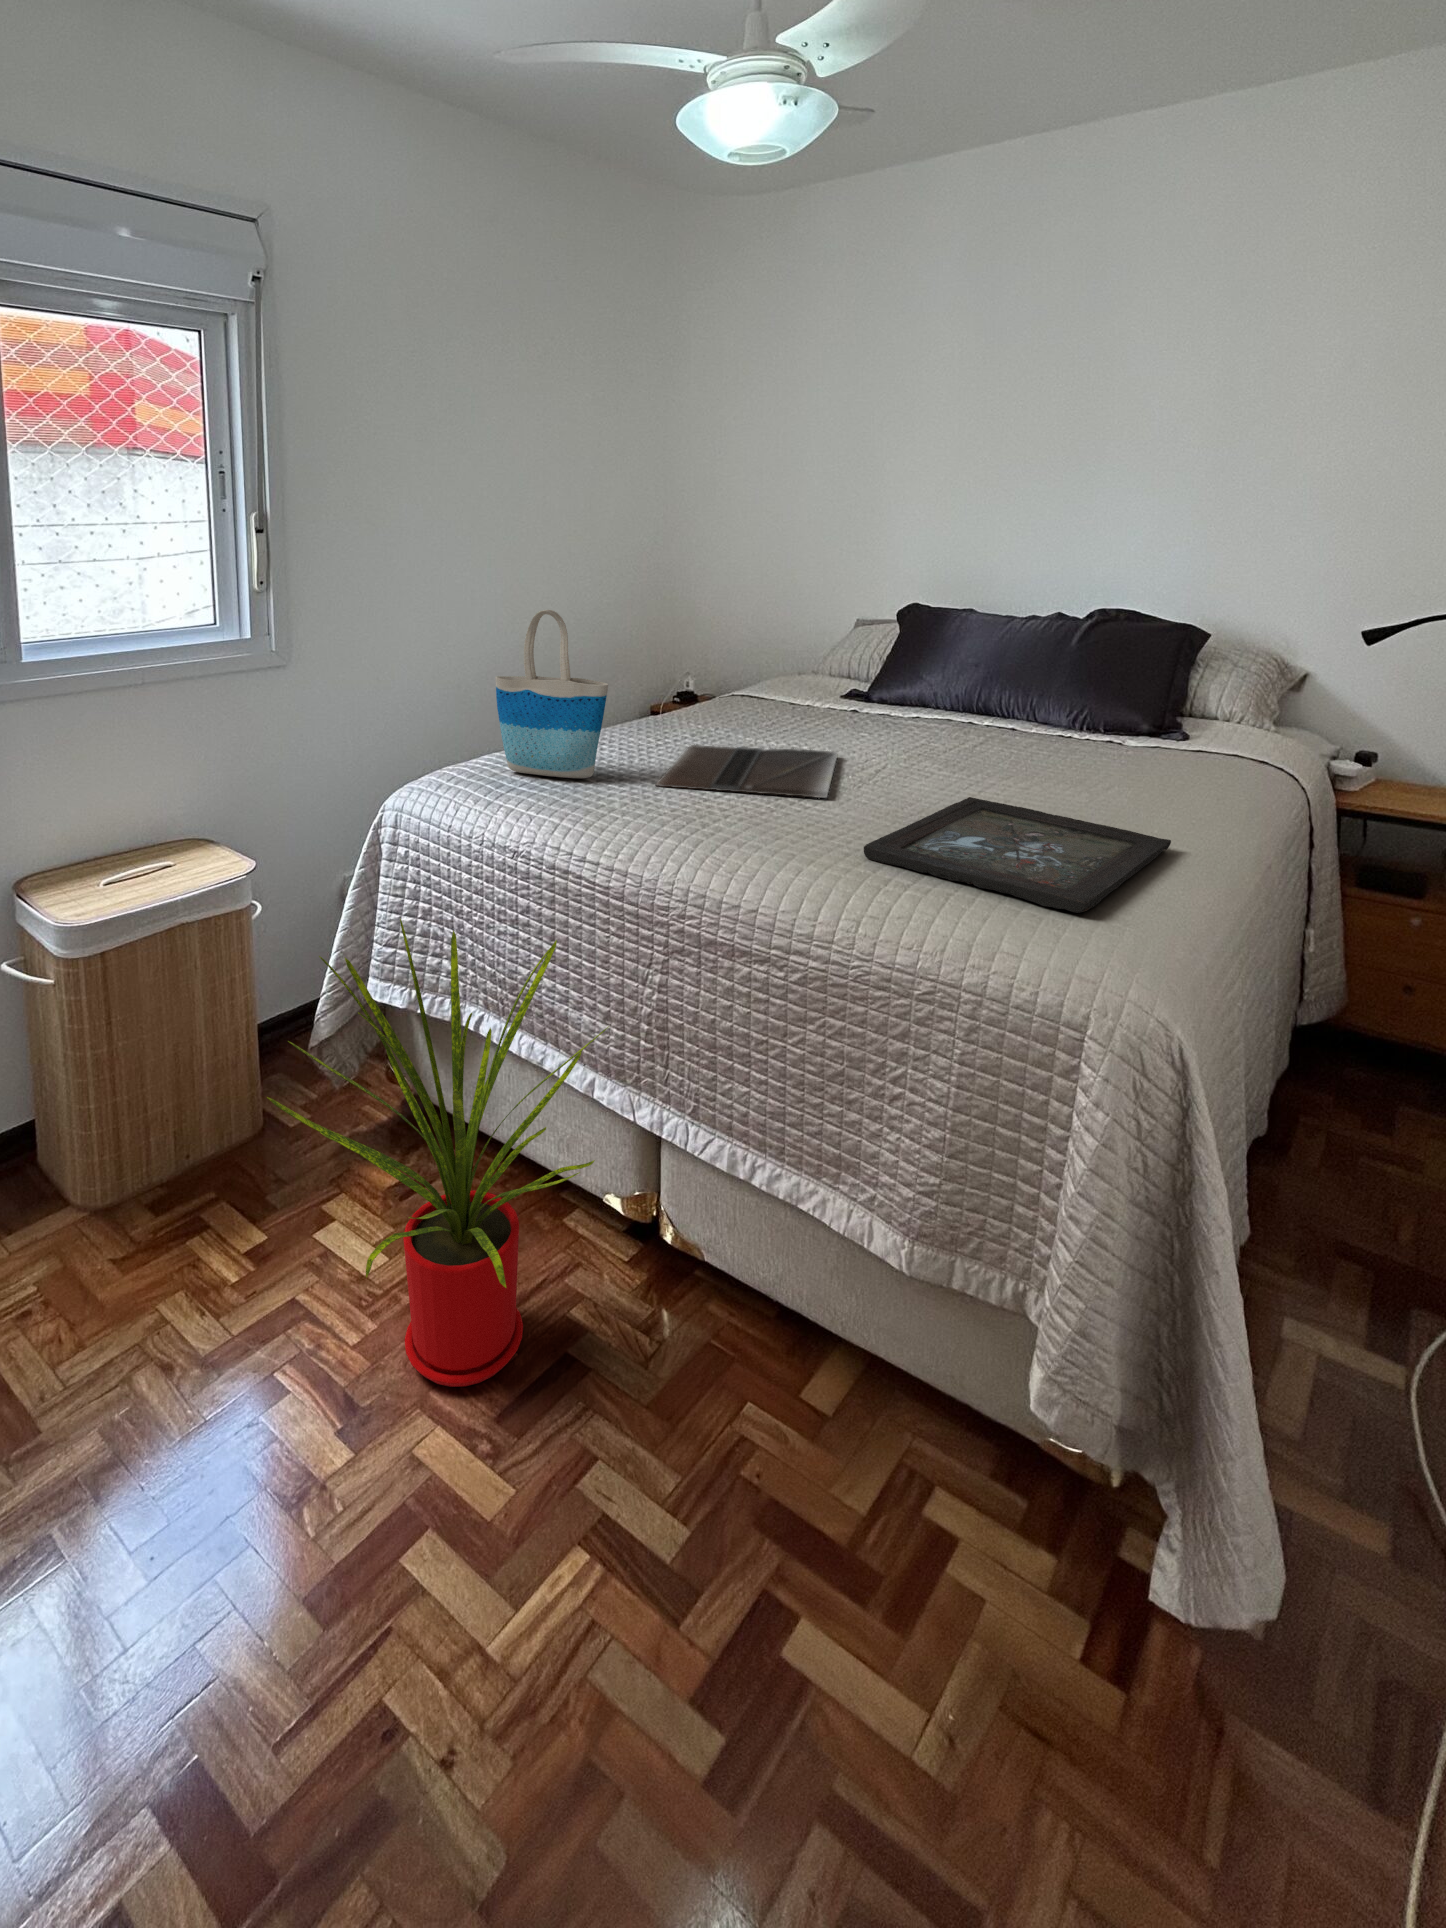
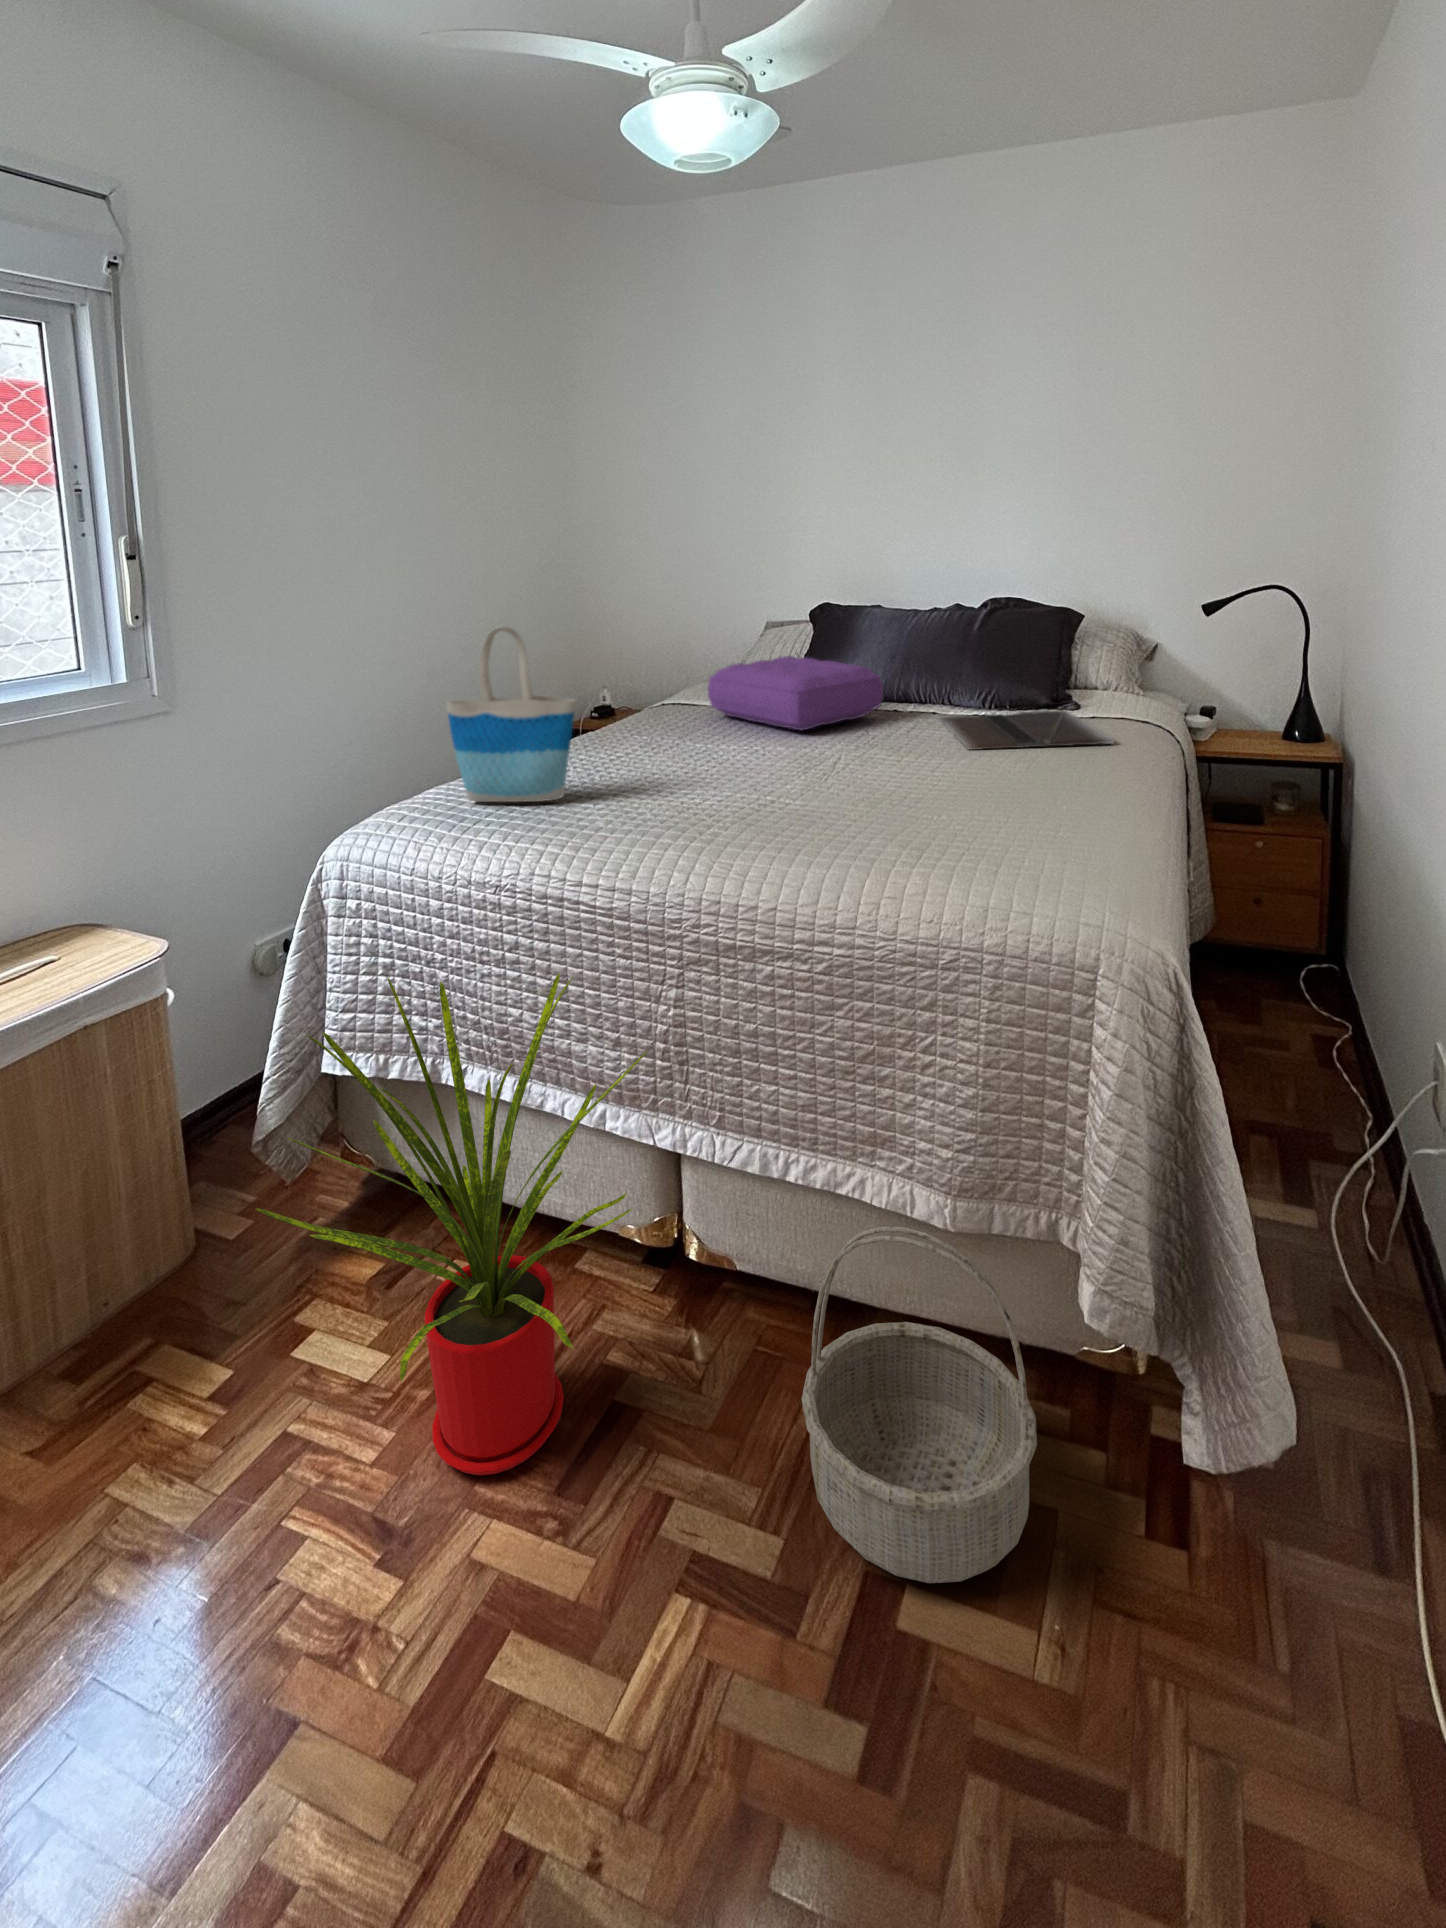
pillow: none [767,659,950,737] -> present [708,656,883,730]
laptop: present [656,745,838,798] -> present [940,710,1114,750]
tray: present [864,797,1171,913] -> none [862,776,1109,868]
basket: none [724,1250,969,1638] -> present [801,1226,1037,1583]

